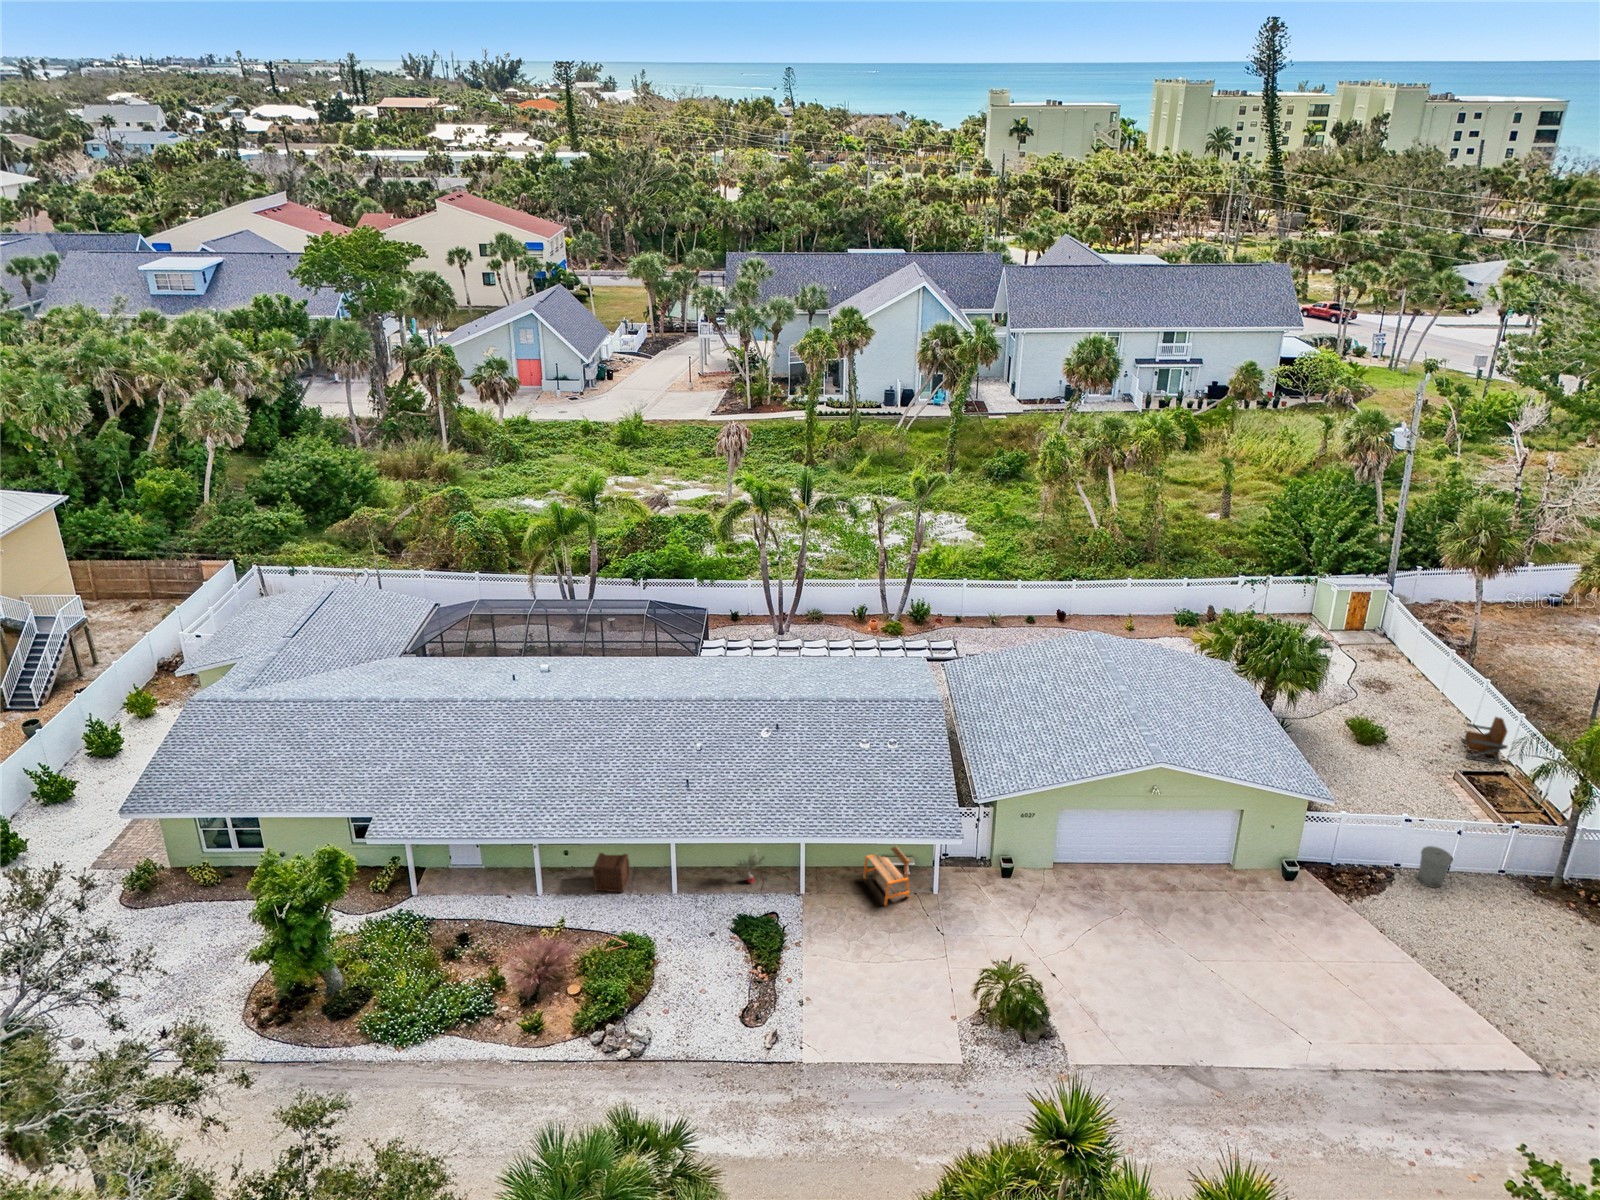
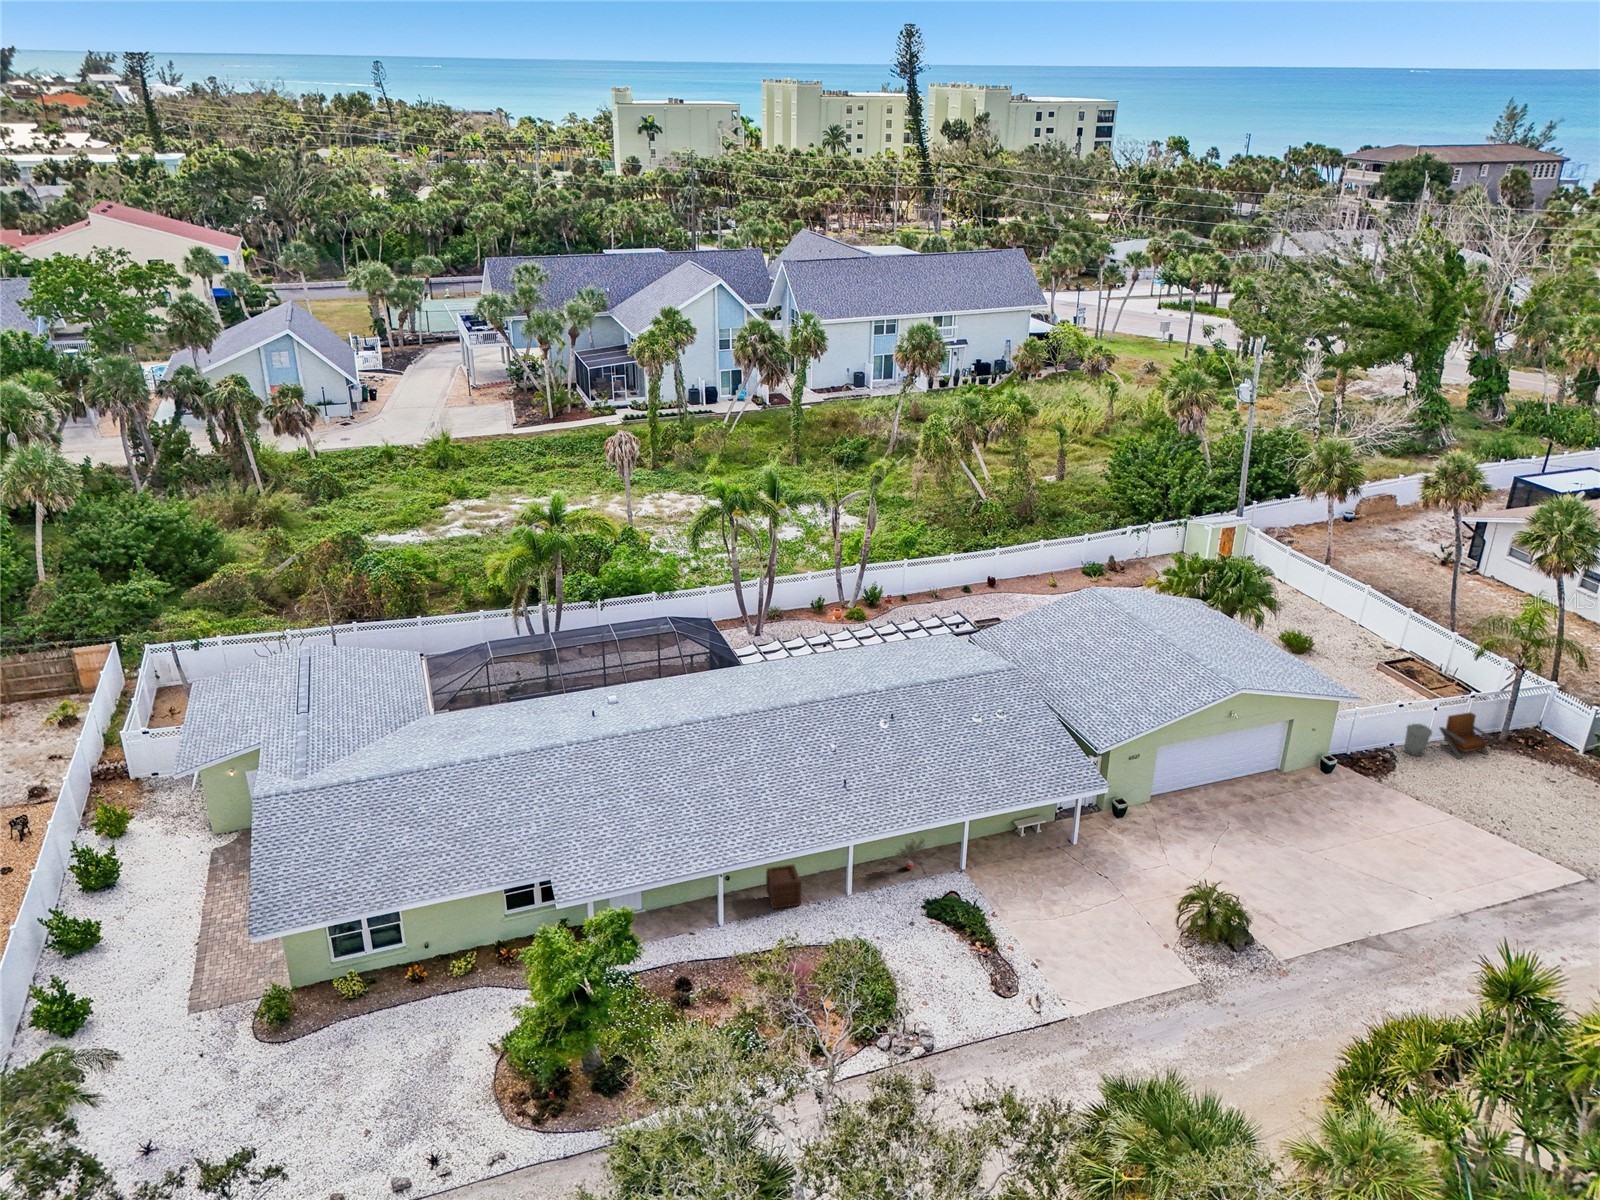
lounge chair: present [1462,717,1507,765] -> present [1440,713,1492,759]
bench: present [864,847,910,905] -> none [1002,799,1057,863]

